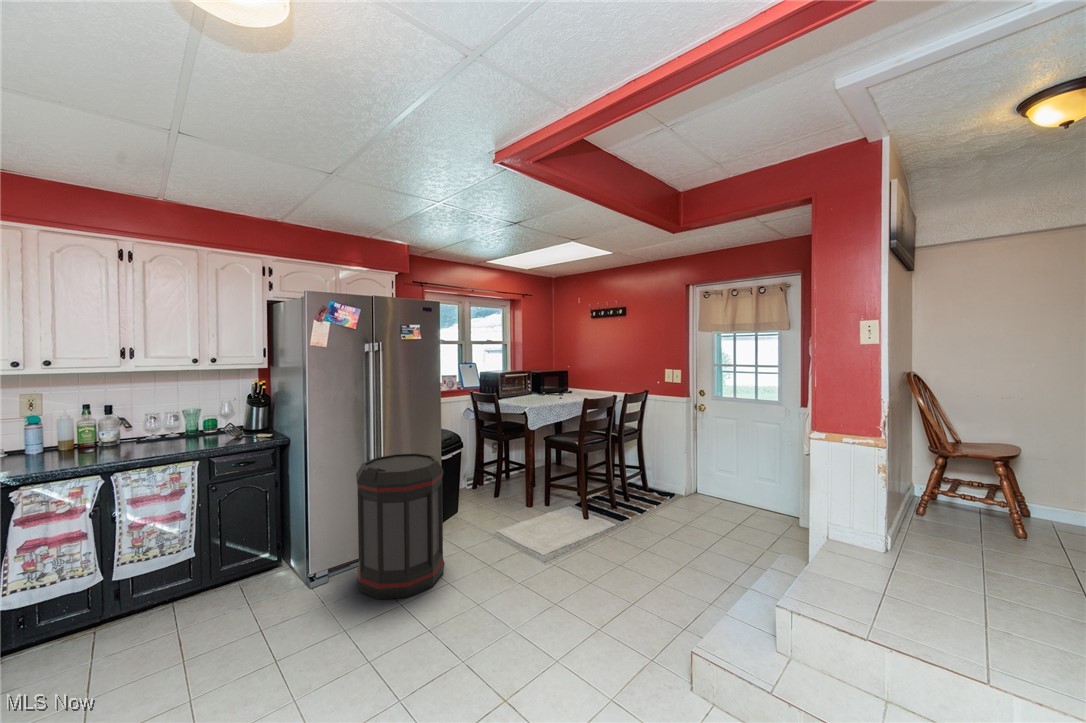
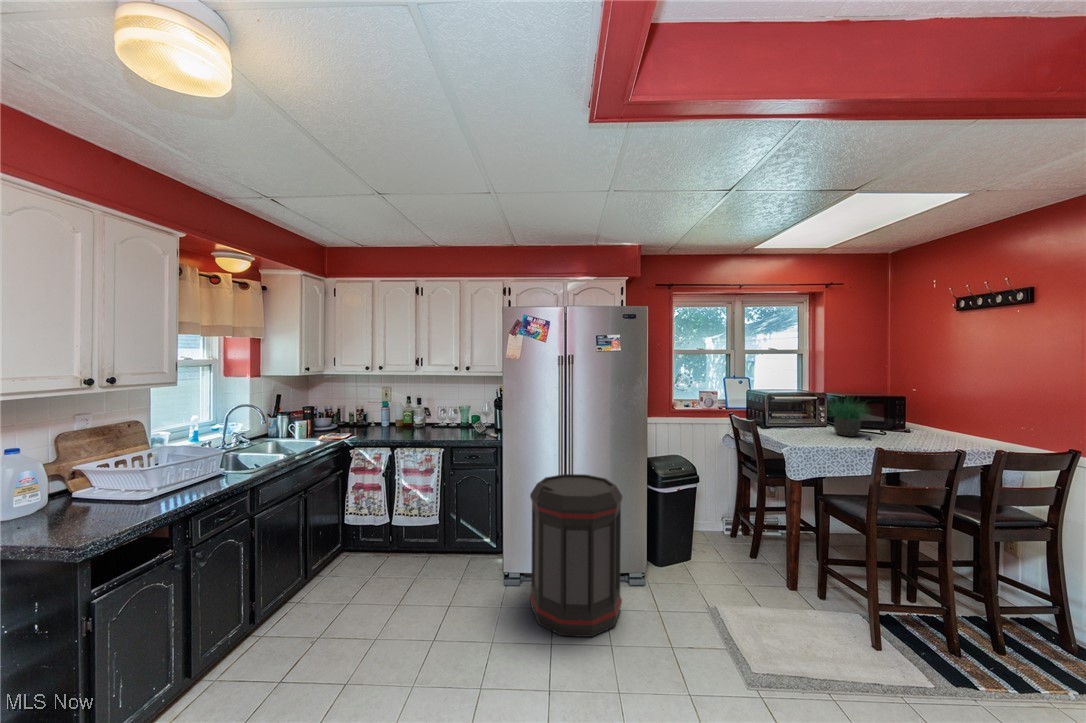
potted plant: none [529,365,562,398] -> present [829,397,869,436]

